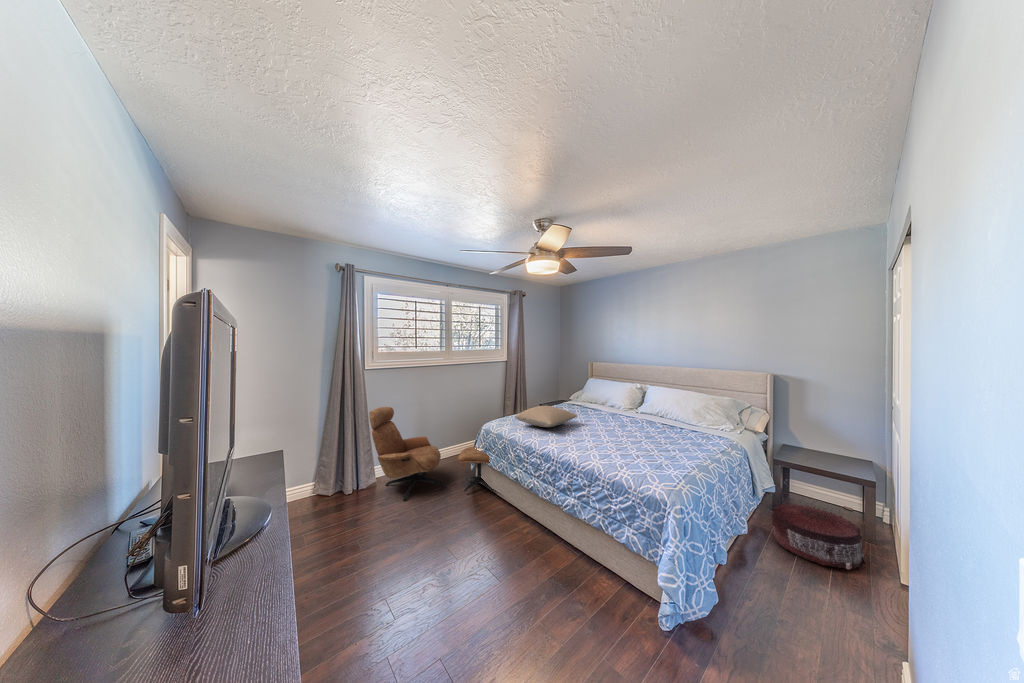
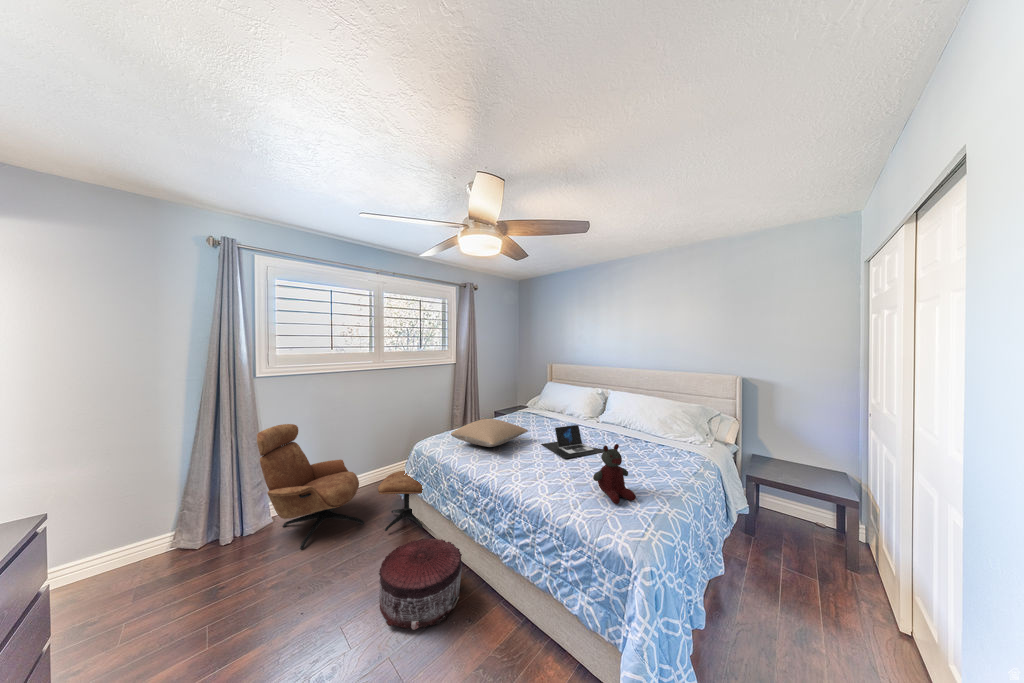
laptop: none [589,412,647,437] -> present [542,425,604,458]
stuffed bear: none [635,422,670,467] -> present [593,444,636,504]
pouf: present [772,504,866,570] -> present [379,539,462,630]

